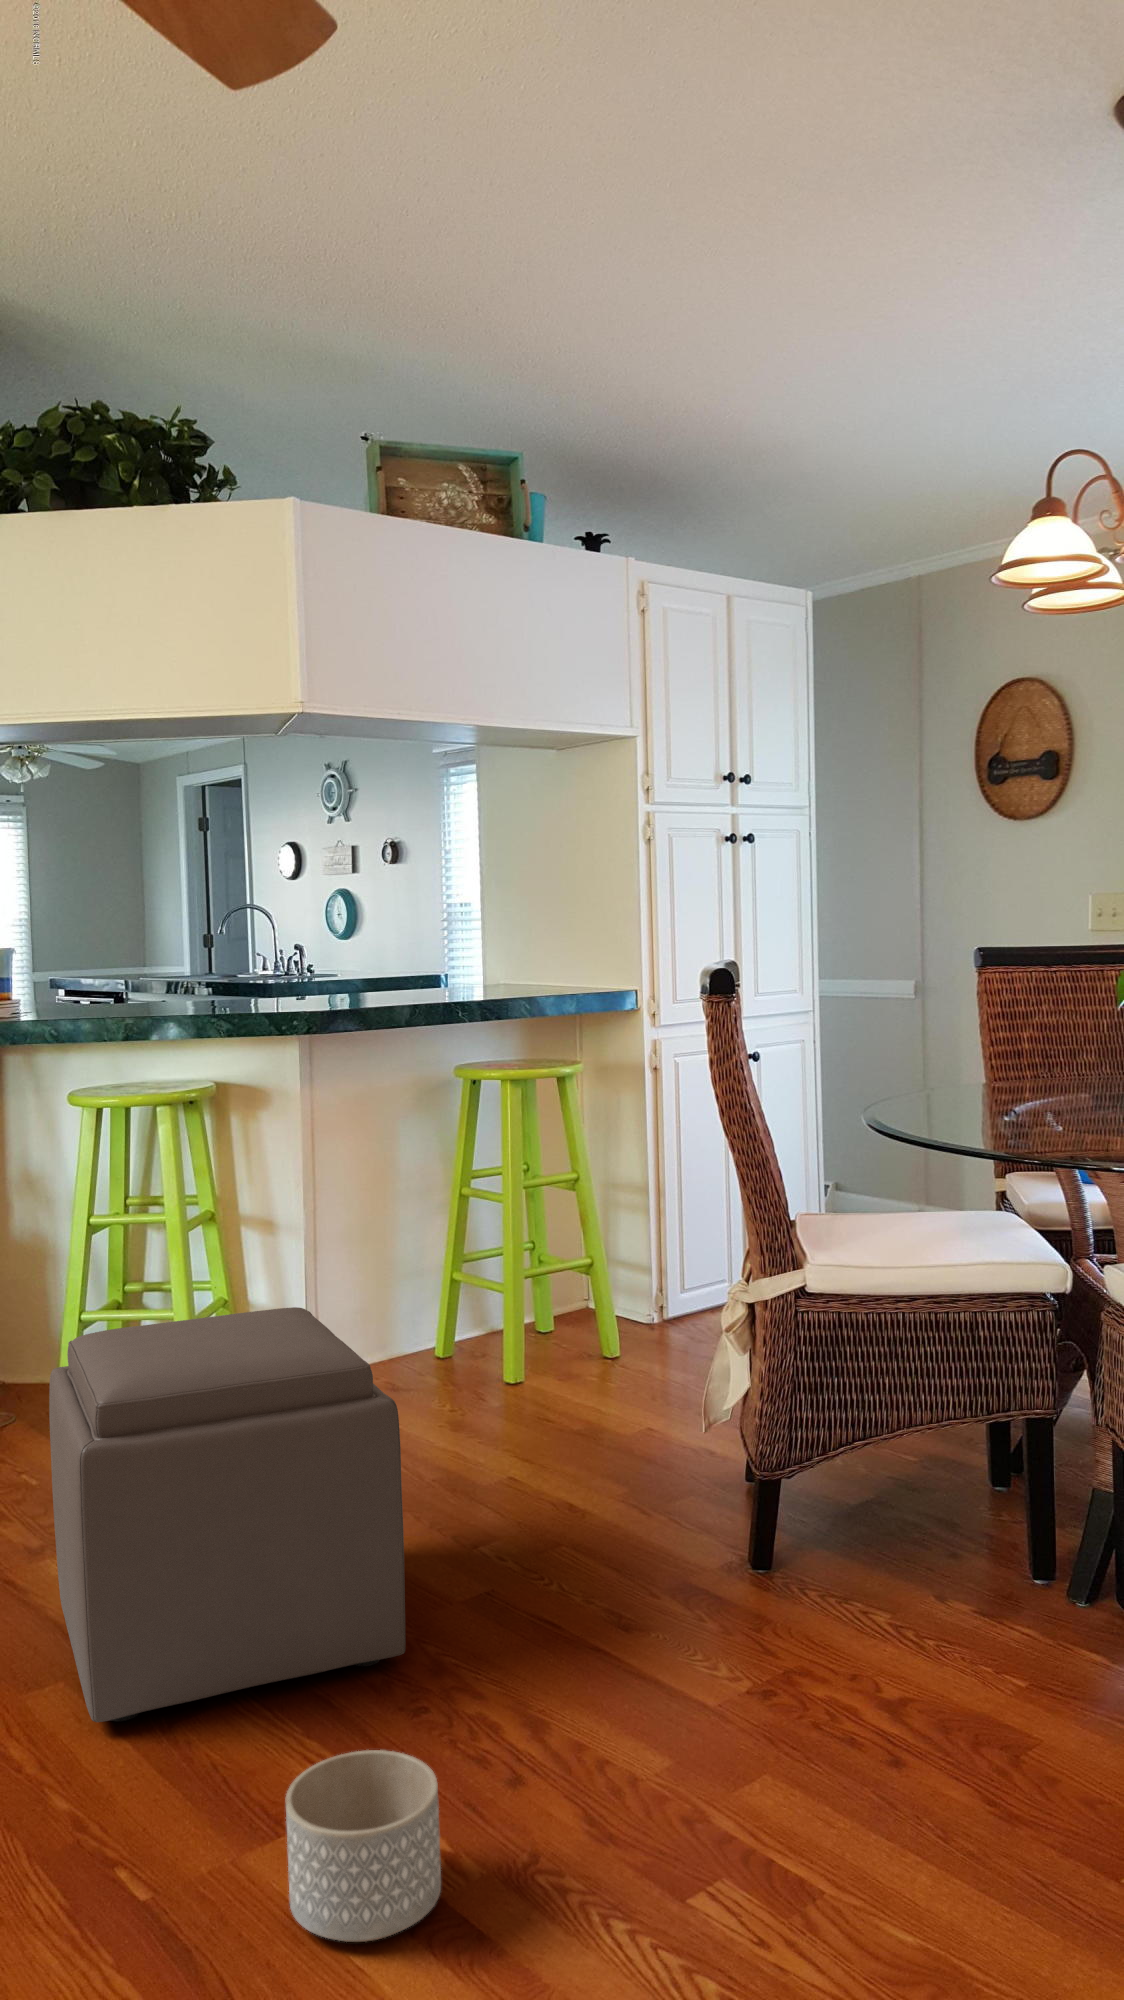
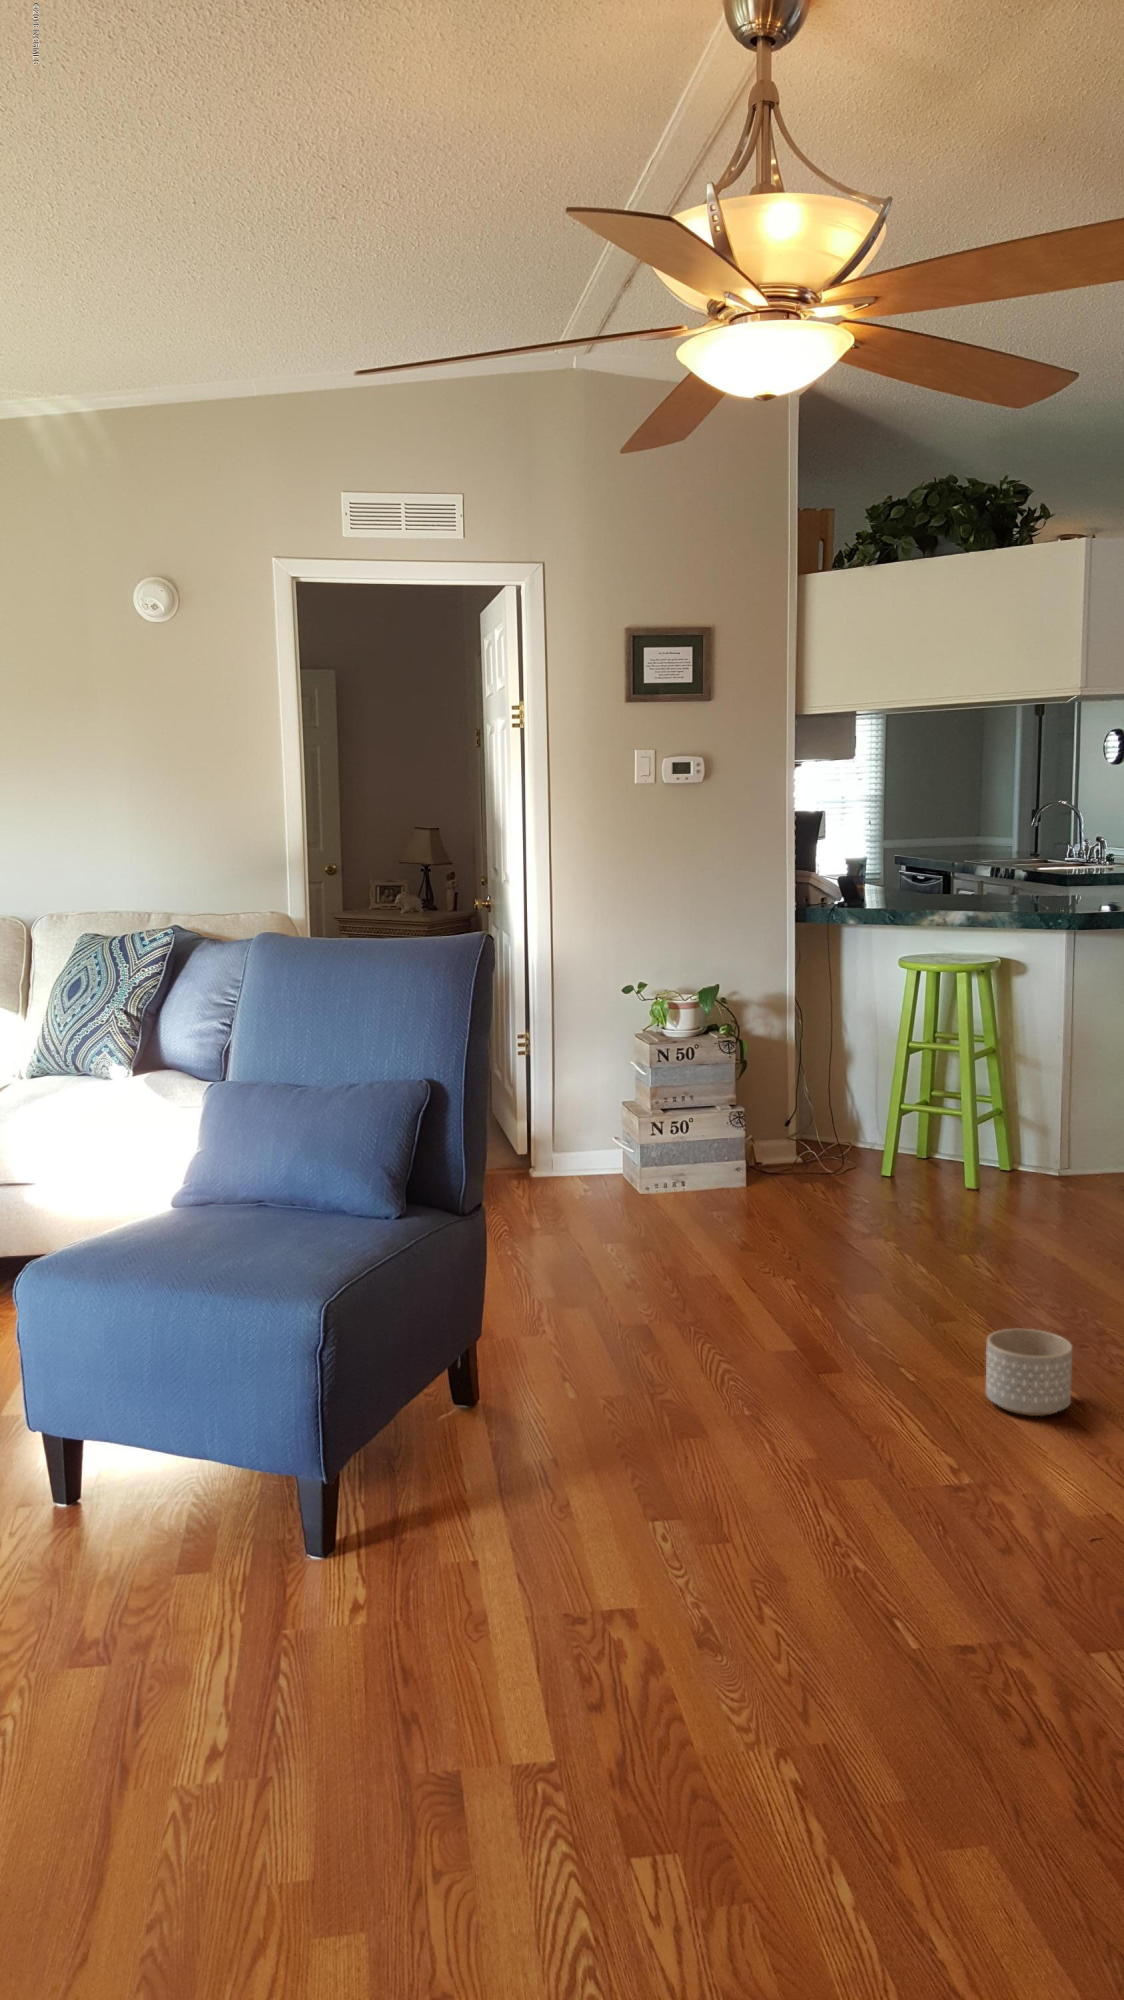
ottoman: present [49,1307,405,1722] -> none [878,1101,1085,1317]

